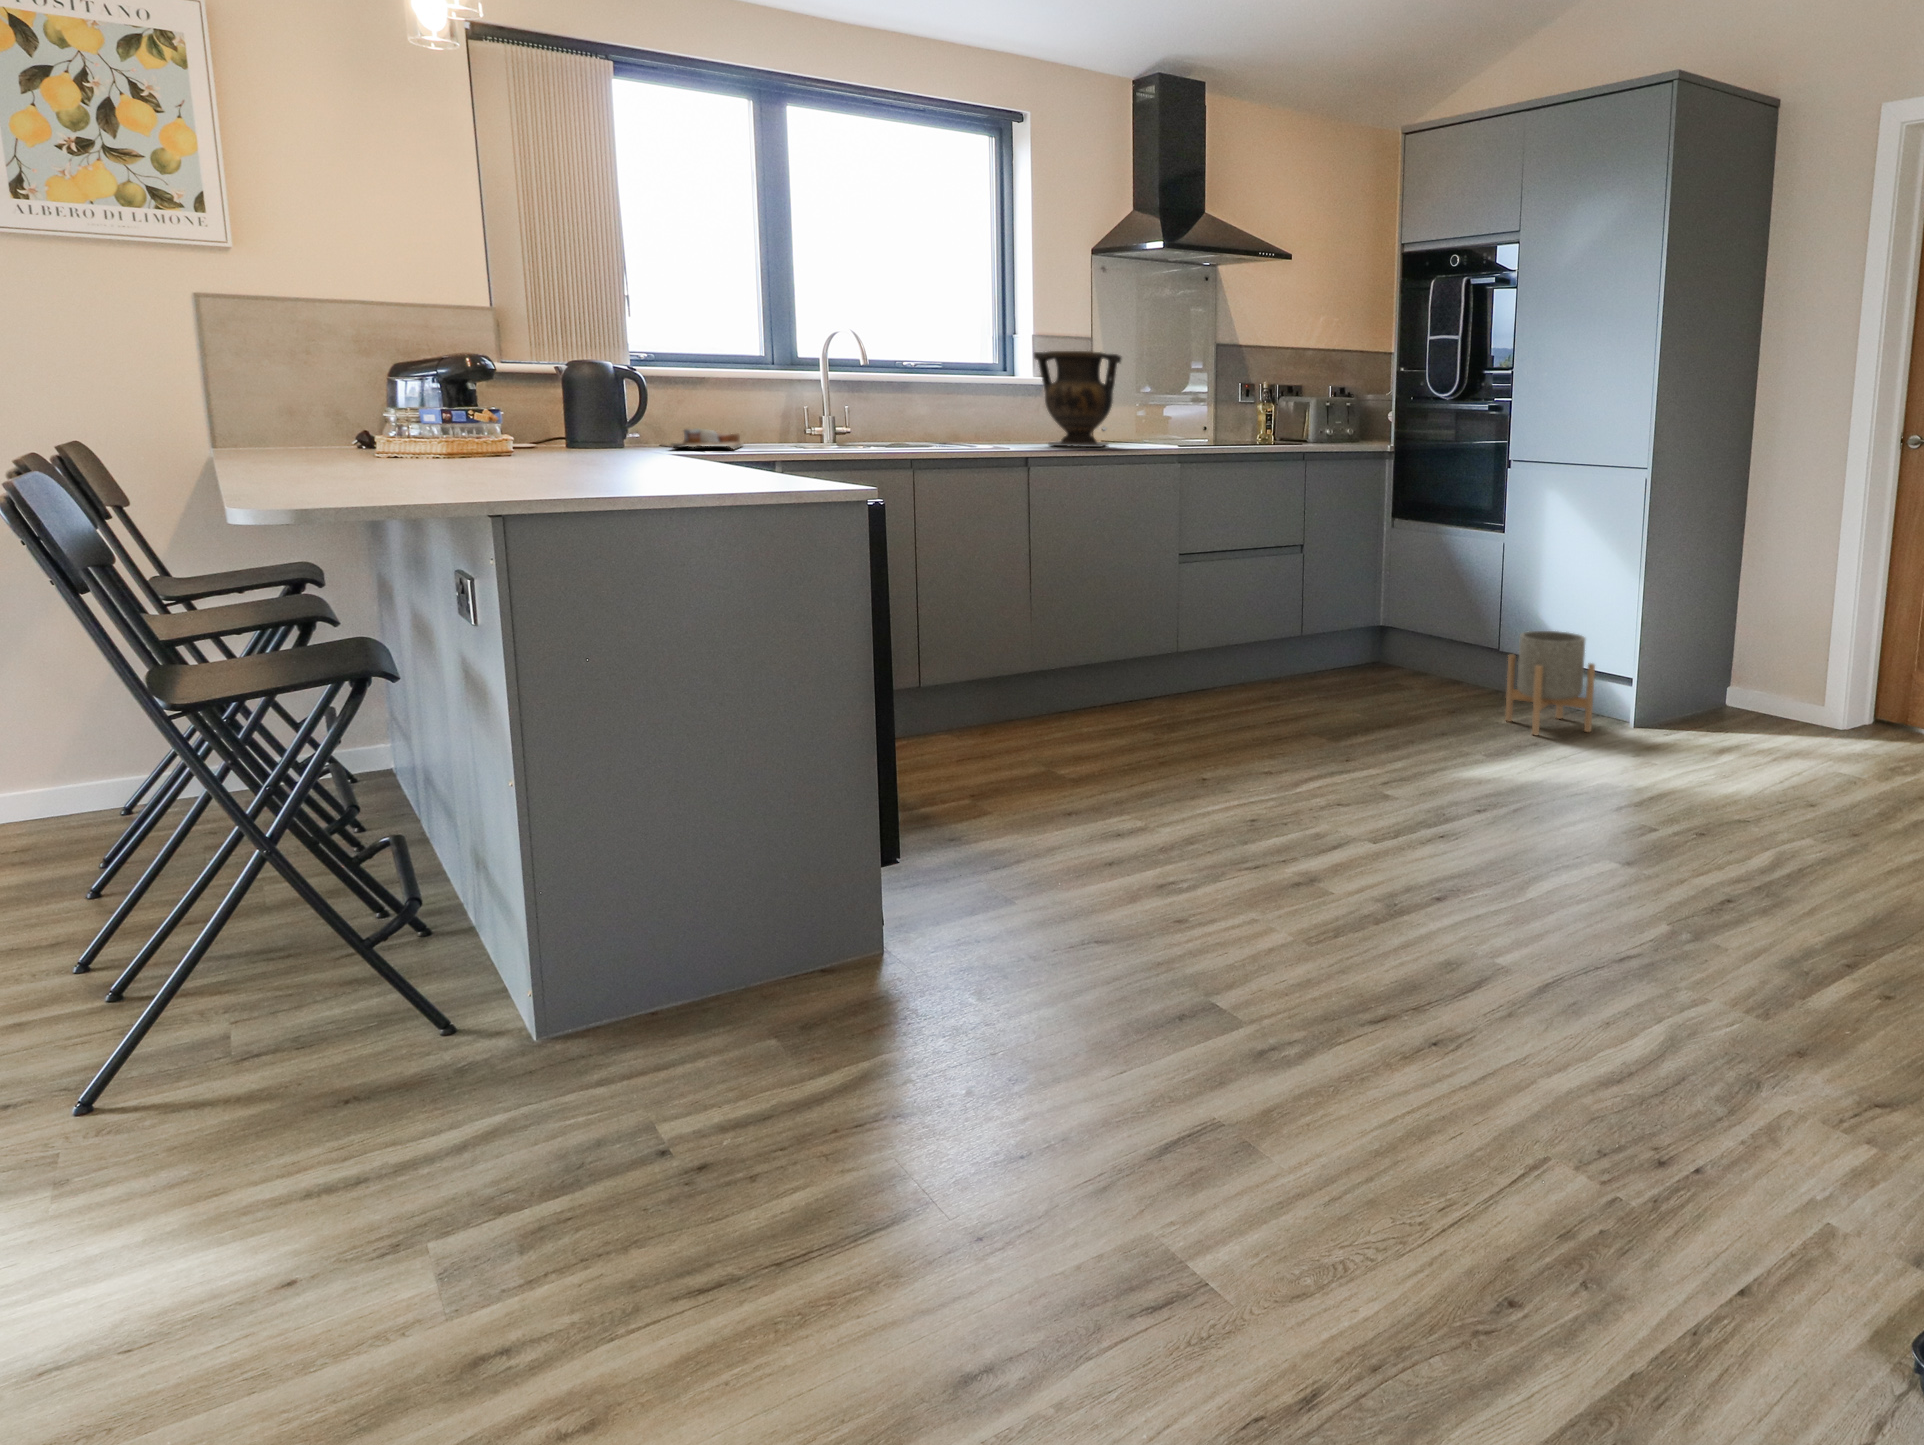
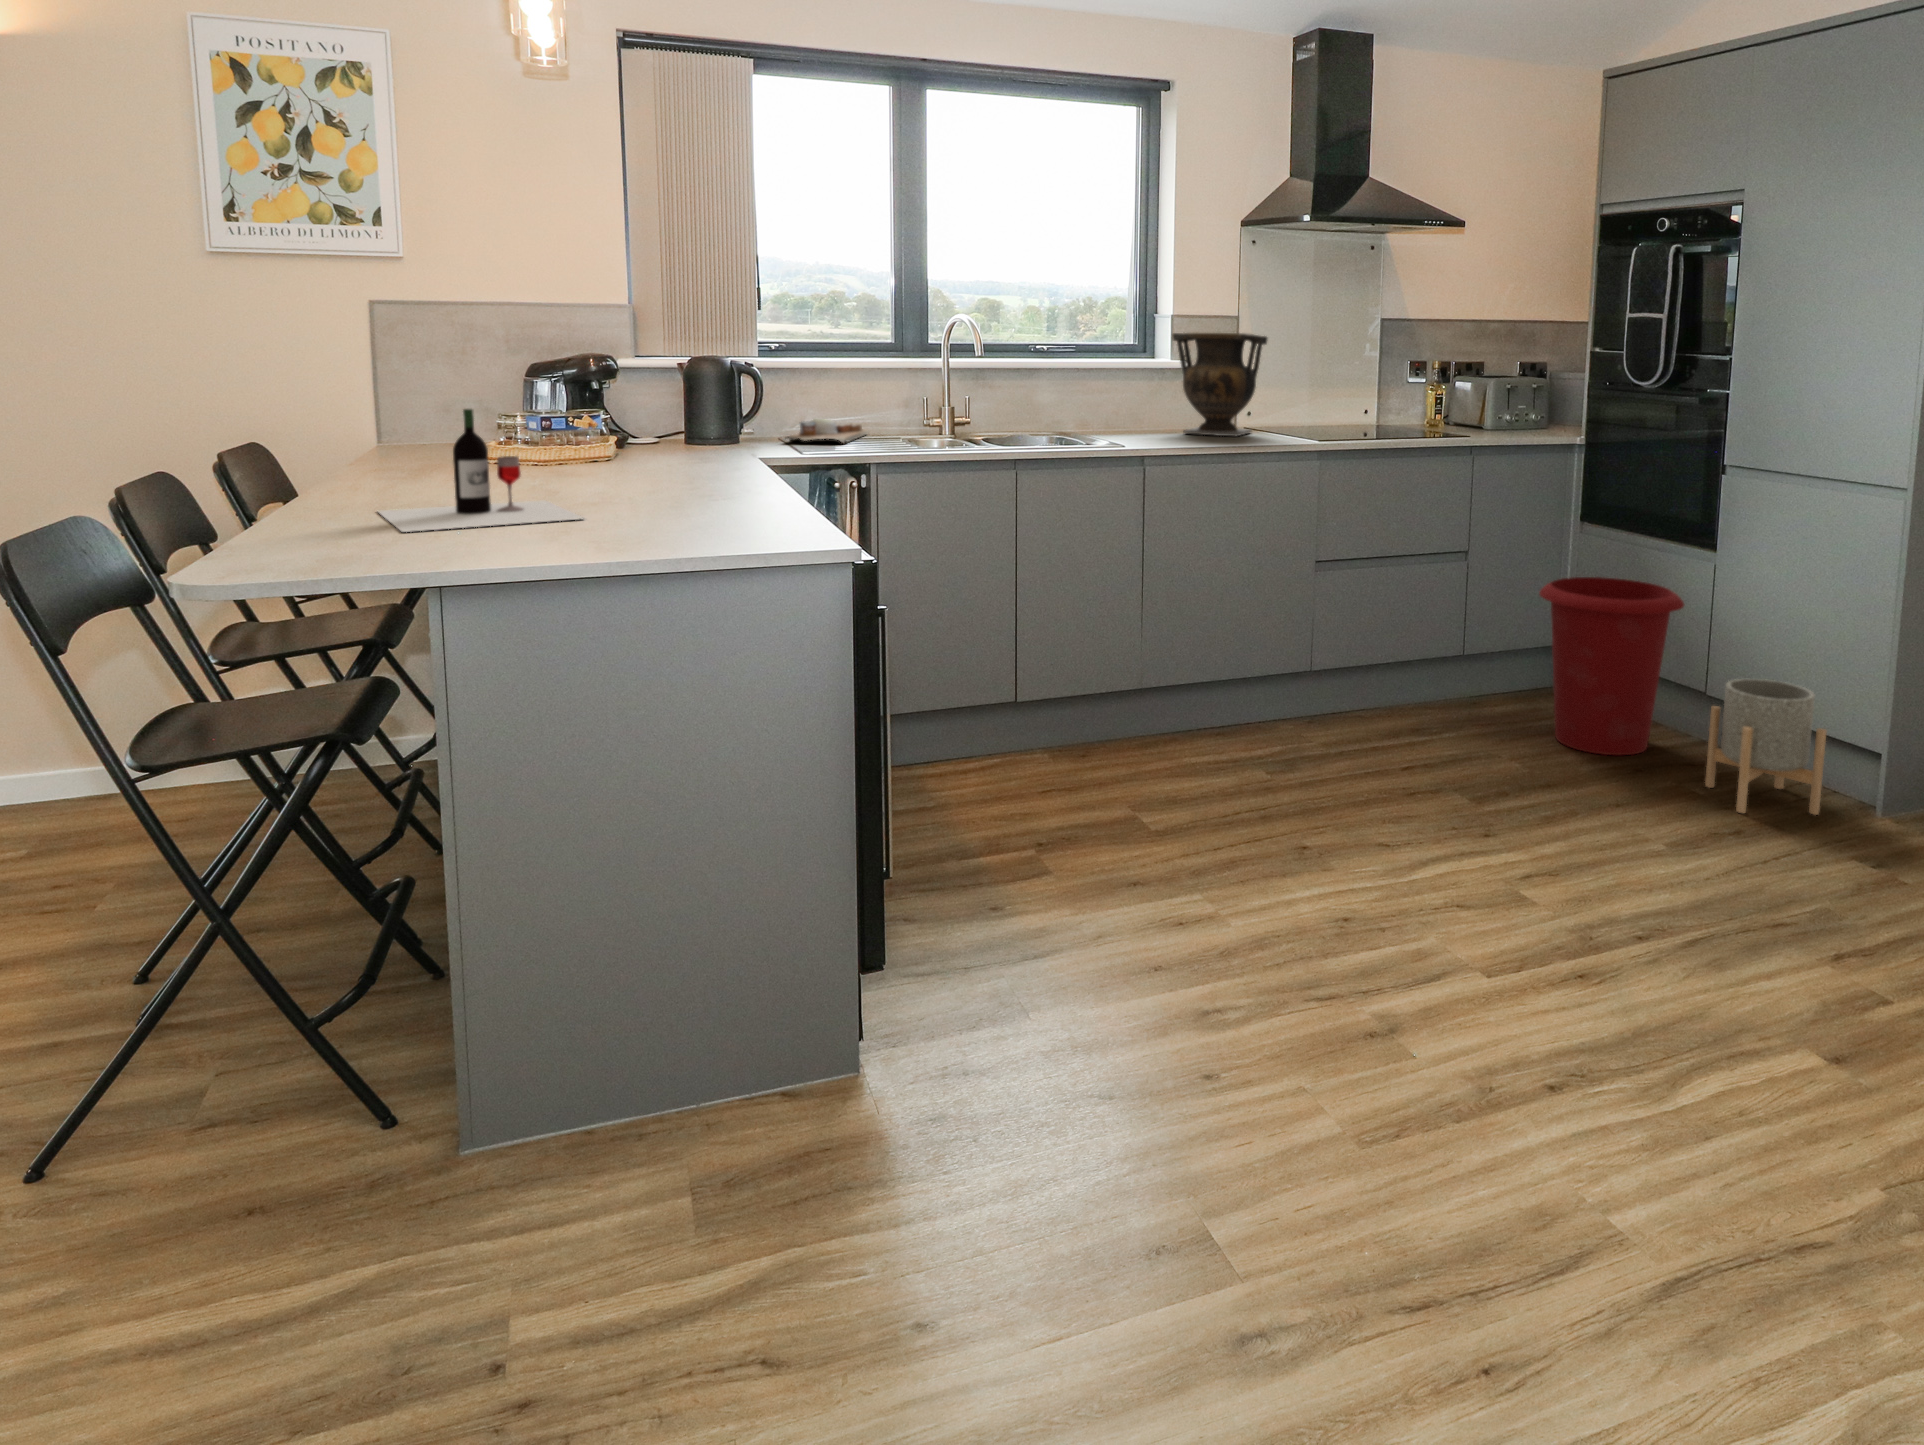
wine bottle: none [343,377,581,488] -> present [379,409,583,532]
waste bin: none [1366,562,1482,706] -> present [1539,577,1684,755]

